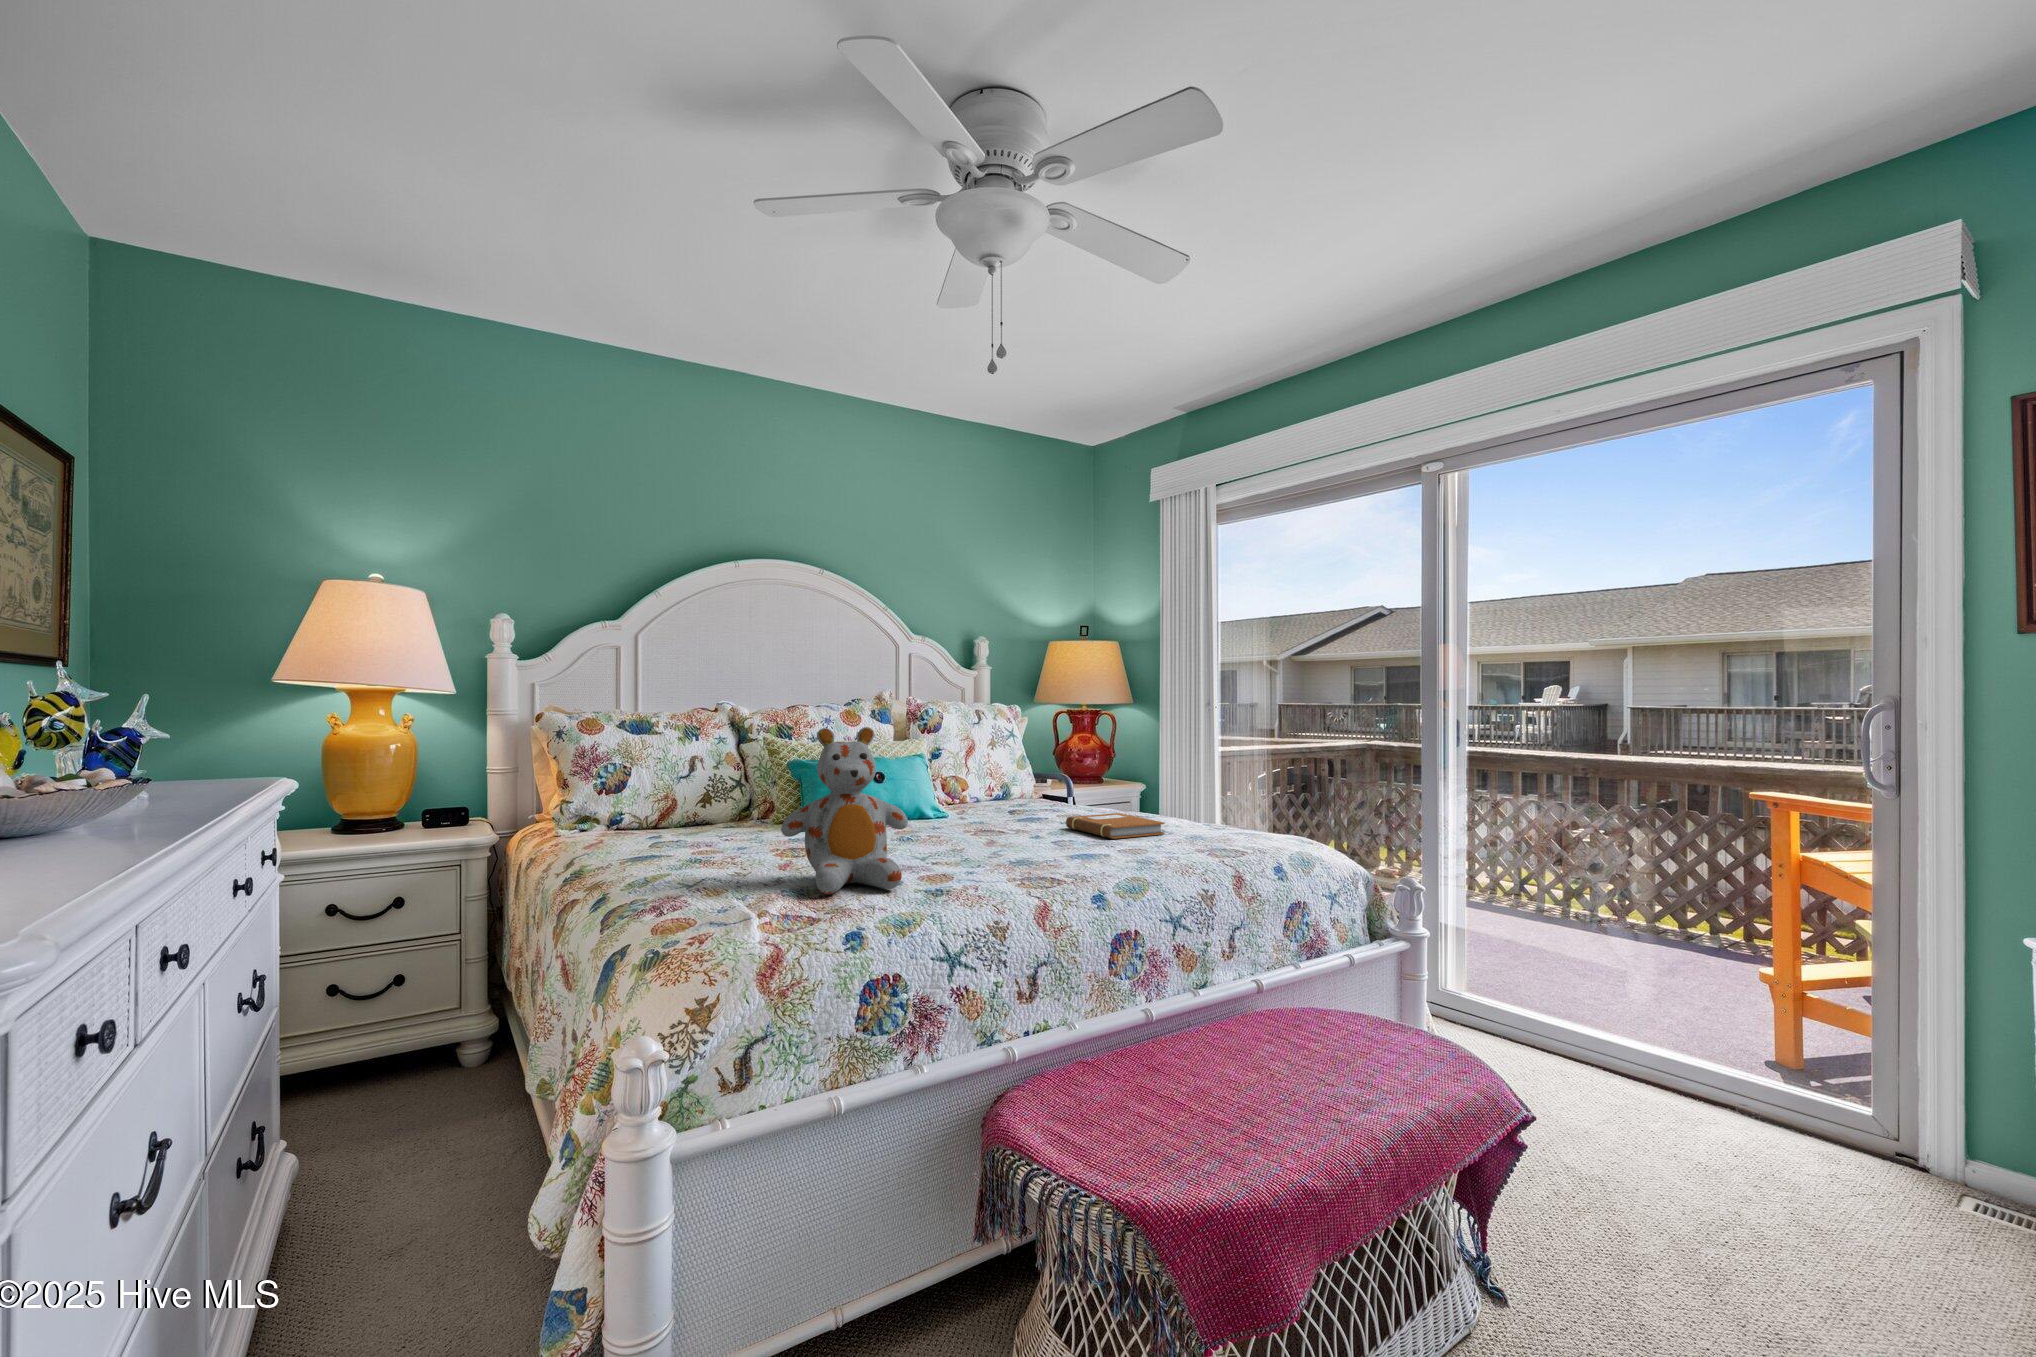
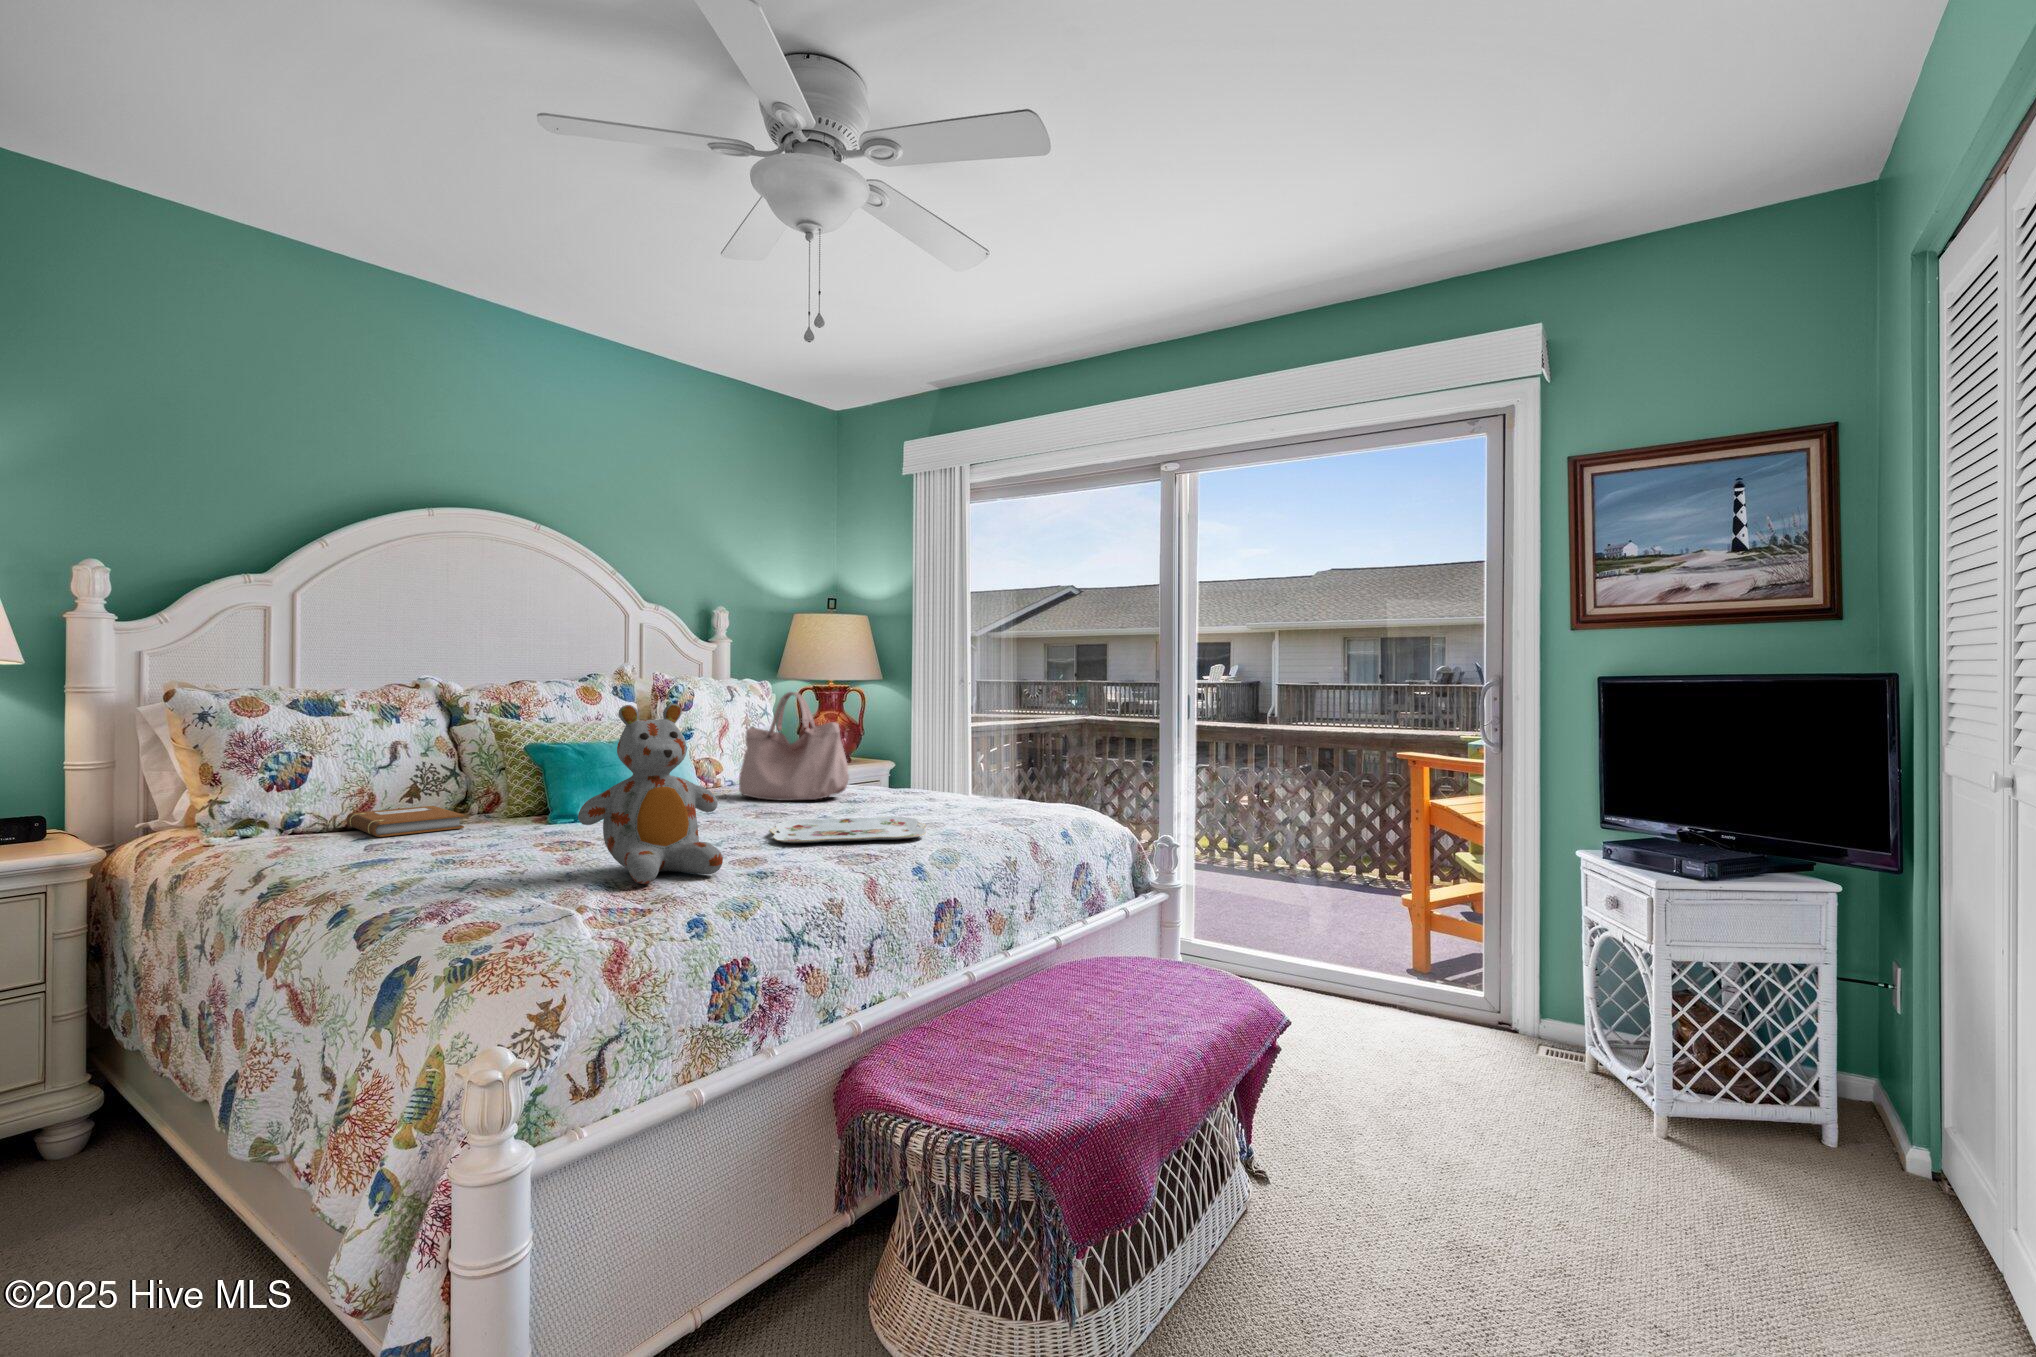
handbag: none [973,715,1072,820] -> present [739,692,849,801]
notebook: present [1066,813,1165,839] -> present [346,806,464,837]
serving tray: none [971,839,1124,865] -> present [770,816,926,843]

